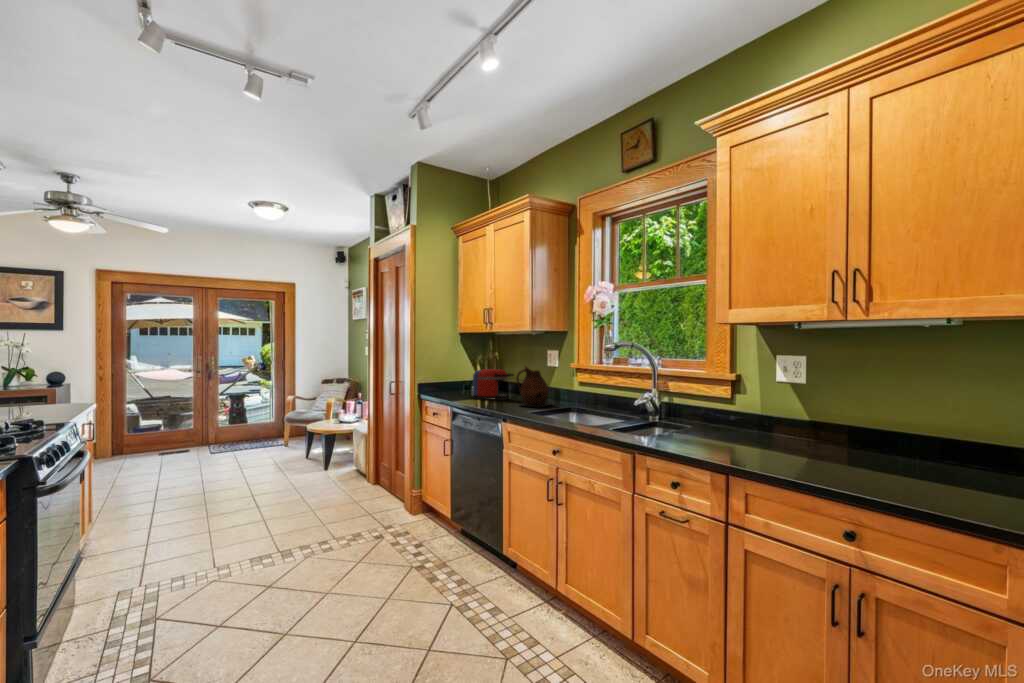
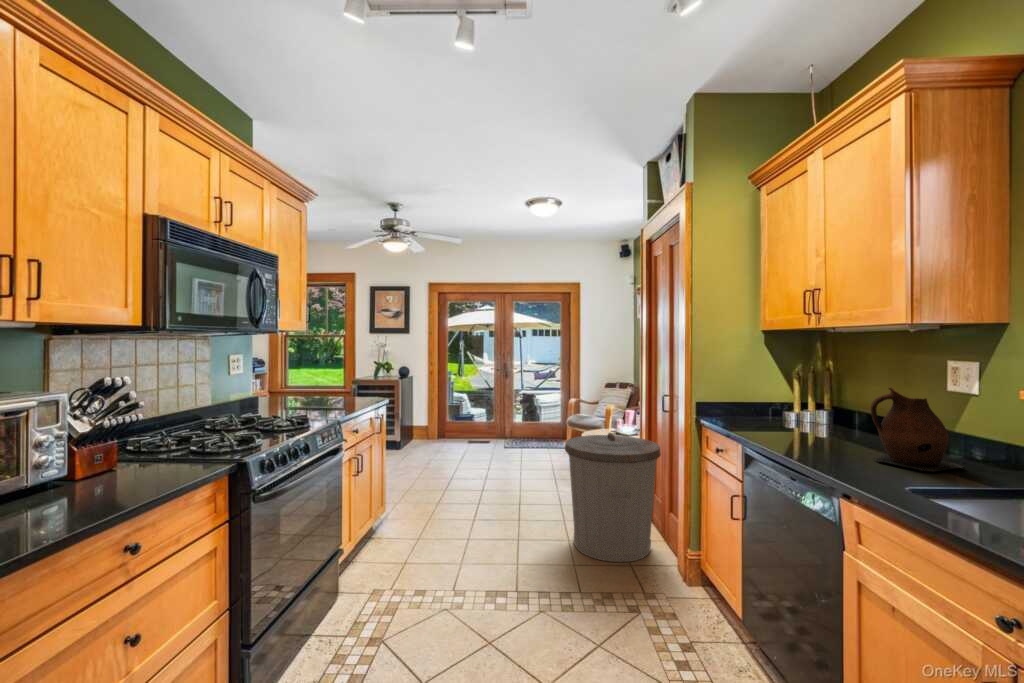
coffee maker: present [472,369,514,400] -> none [782,387,865,441]
trash can: none [309,415,389,516] -> present [565,433,661,562]

